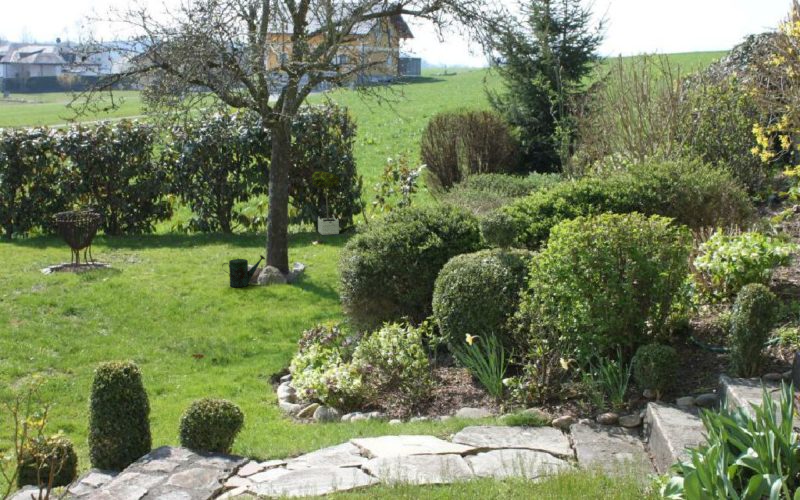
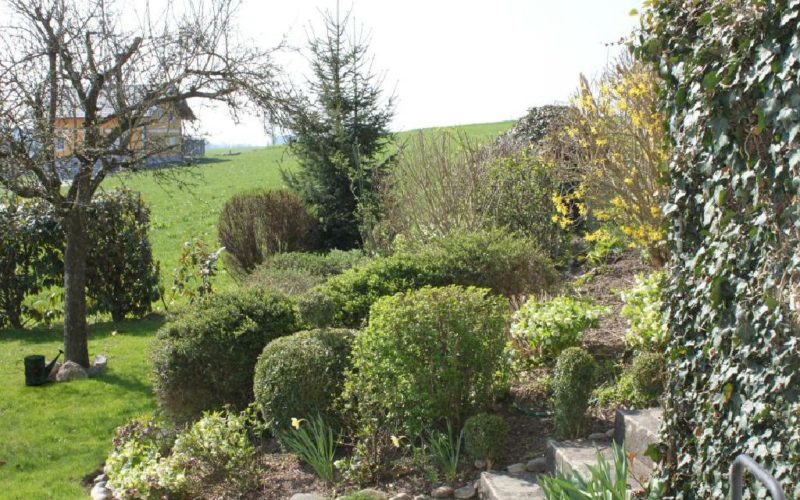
potted tree: present [311,171,339,235] -> none [108,259,140,324]

